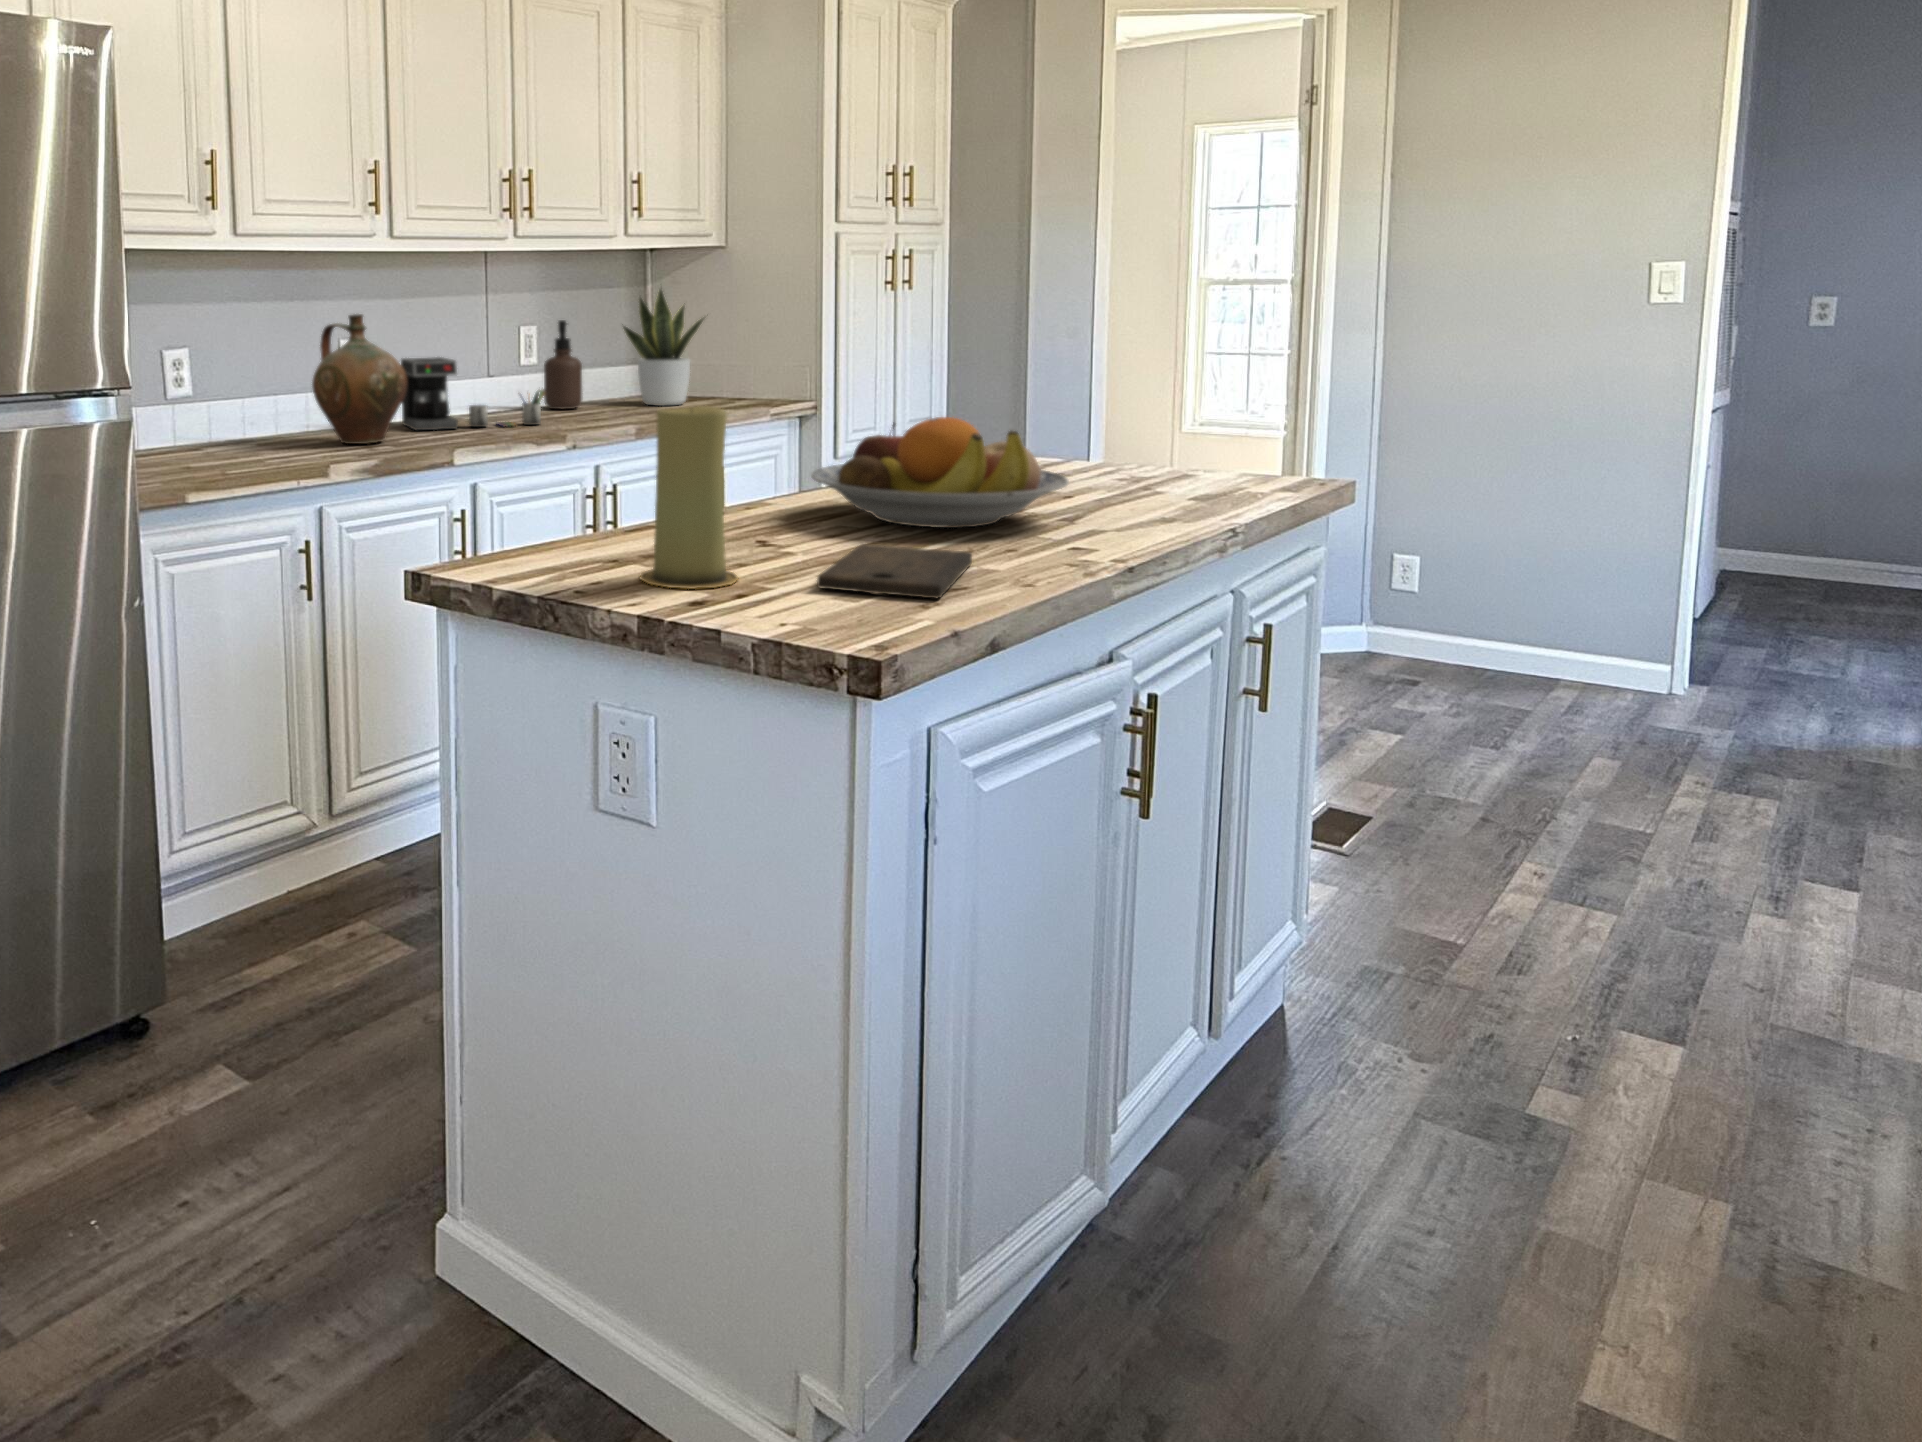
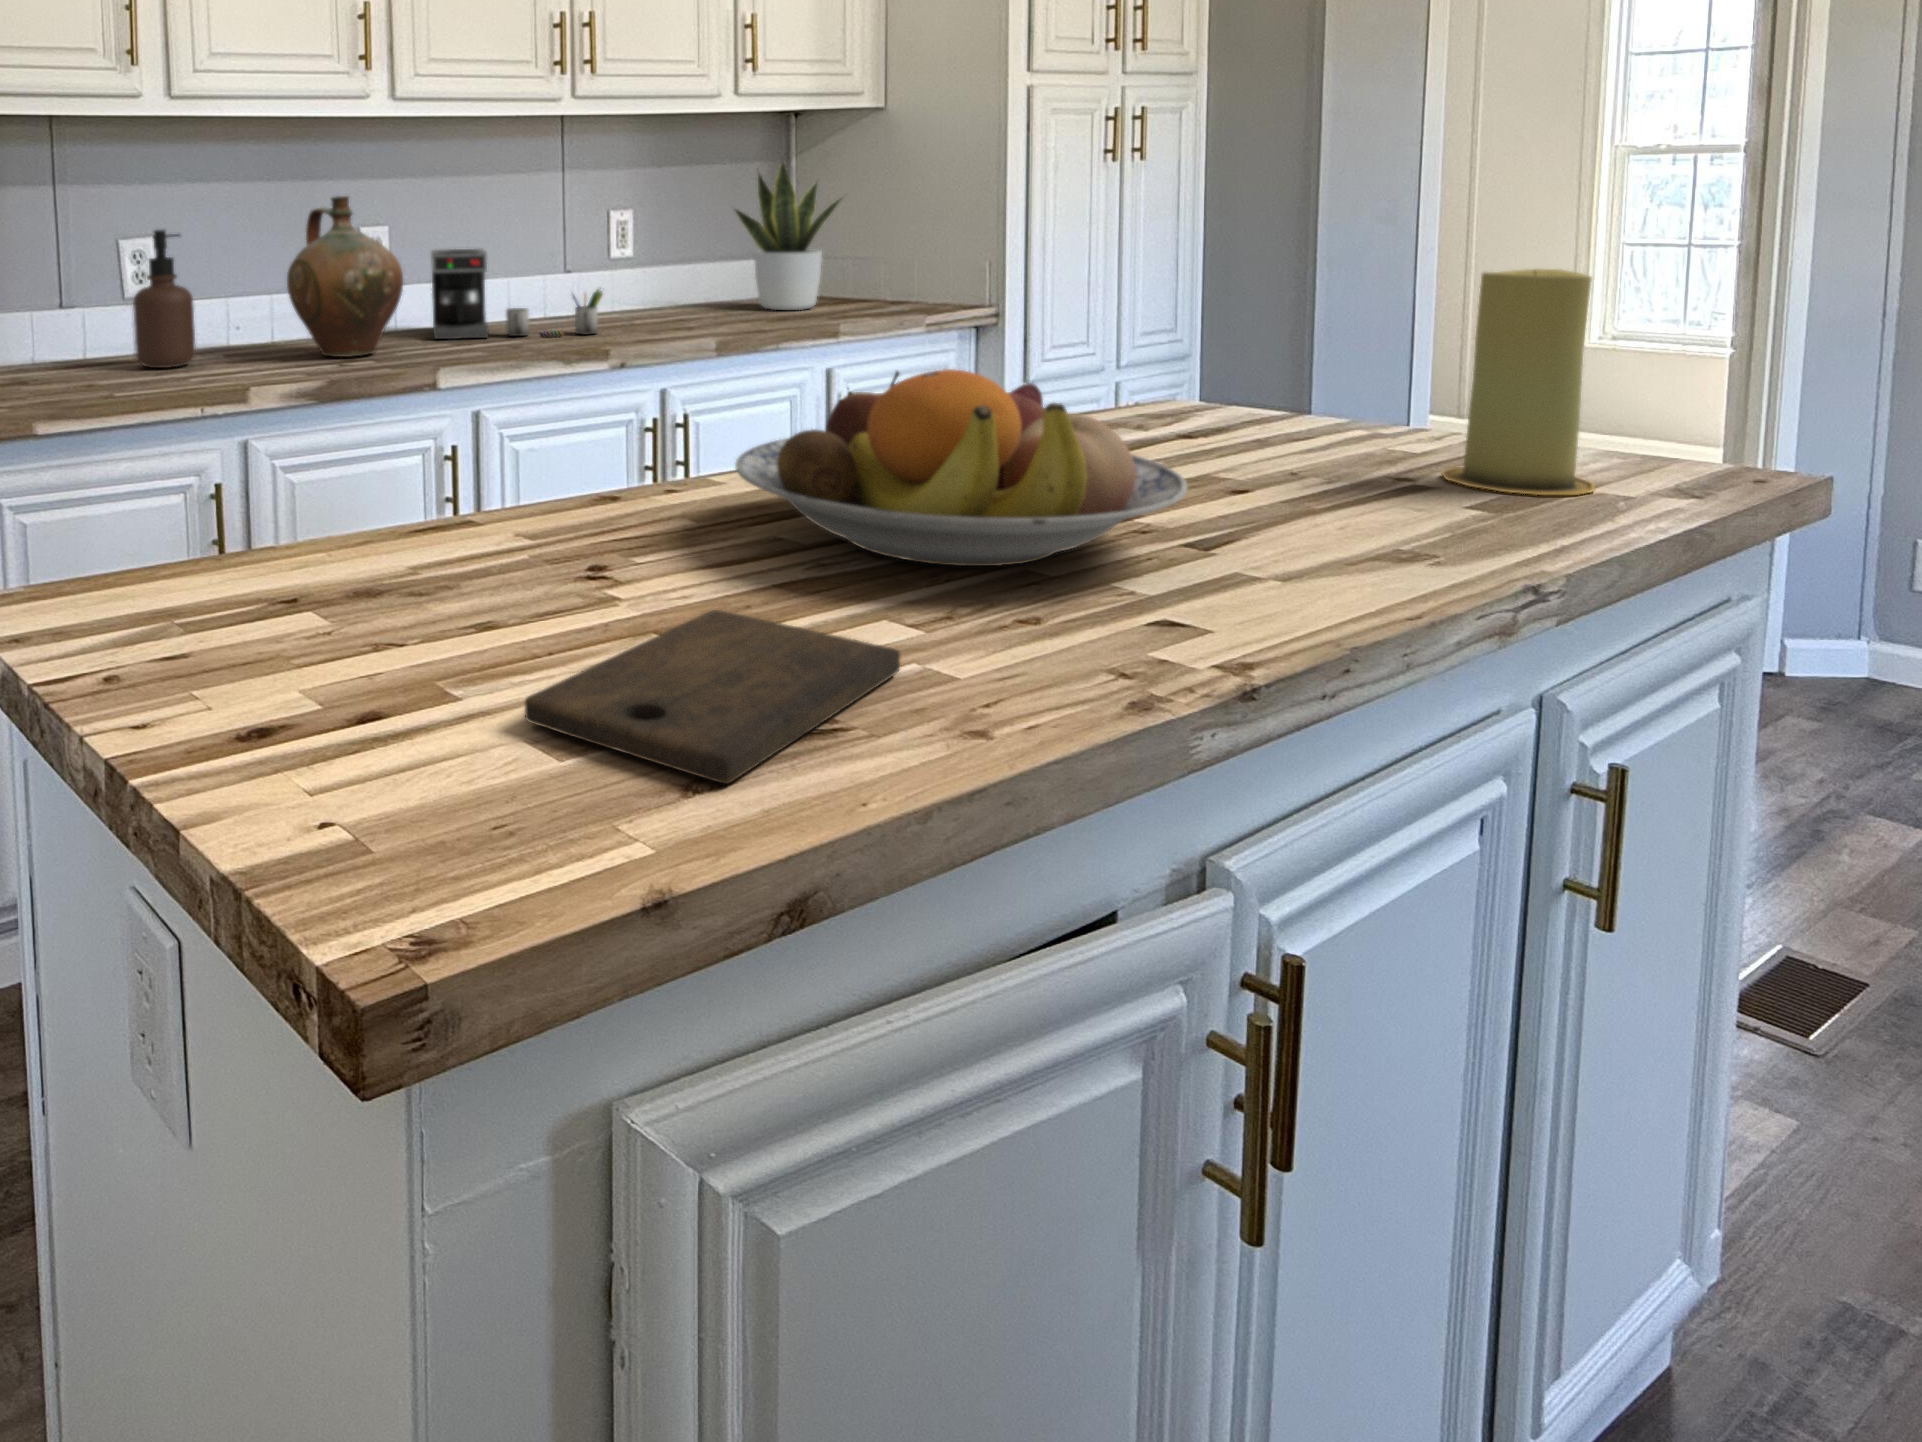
soap dispenser: present [544,320,582,409] -> present [133,230,196,368]
candle: present [640,406,738,589] -> present [1441,269,1595,495]

